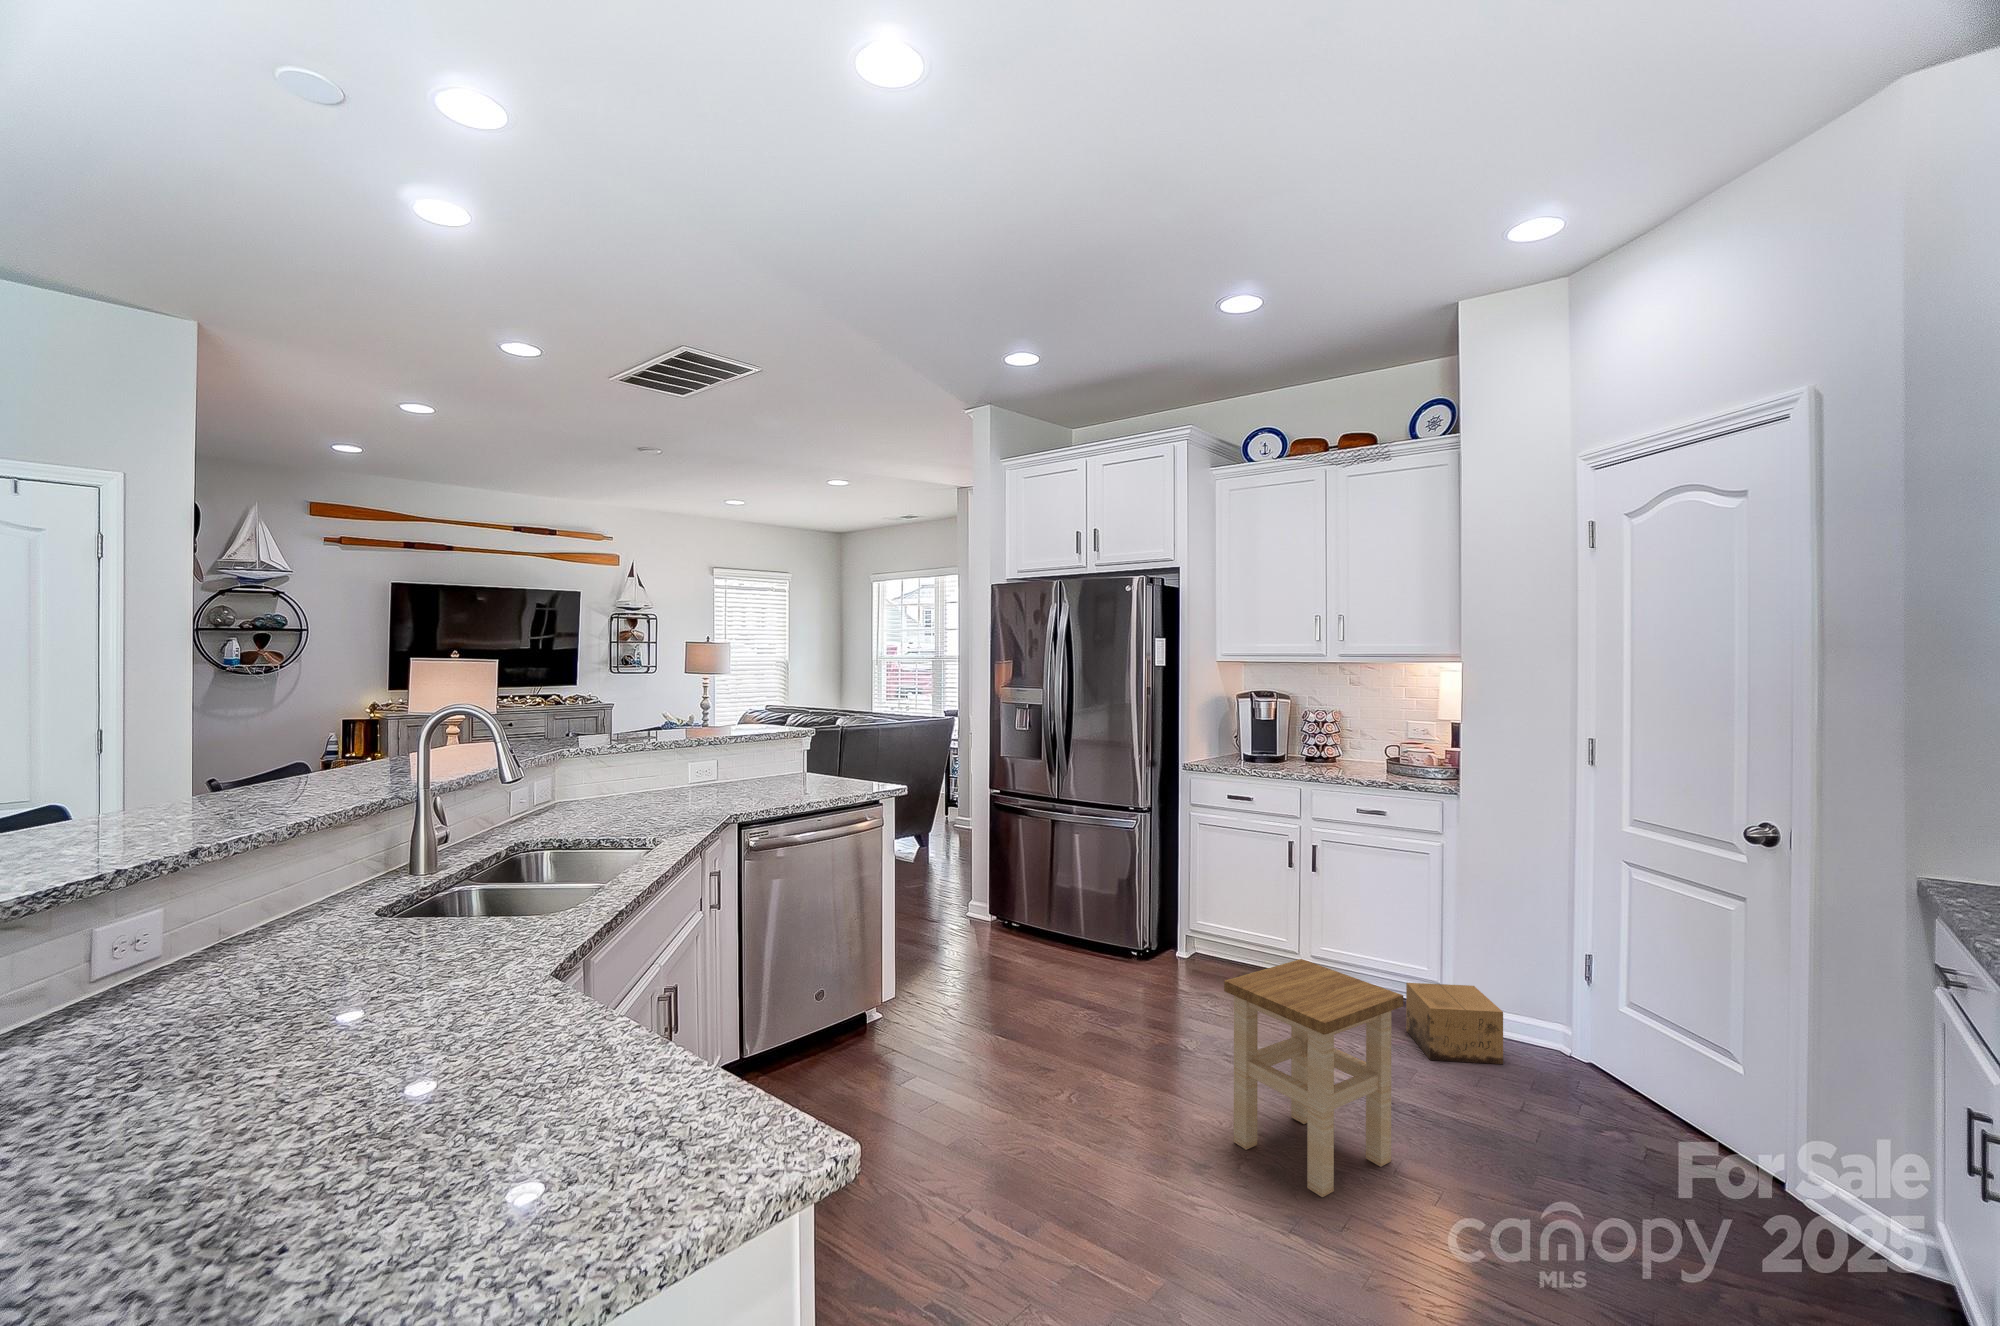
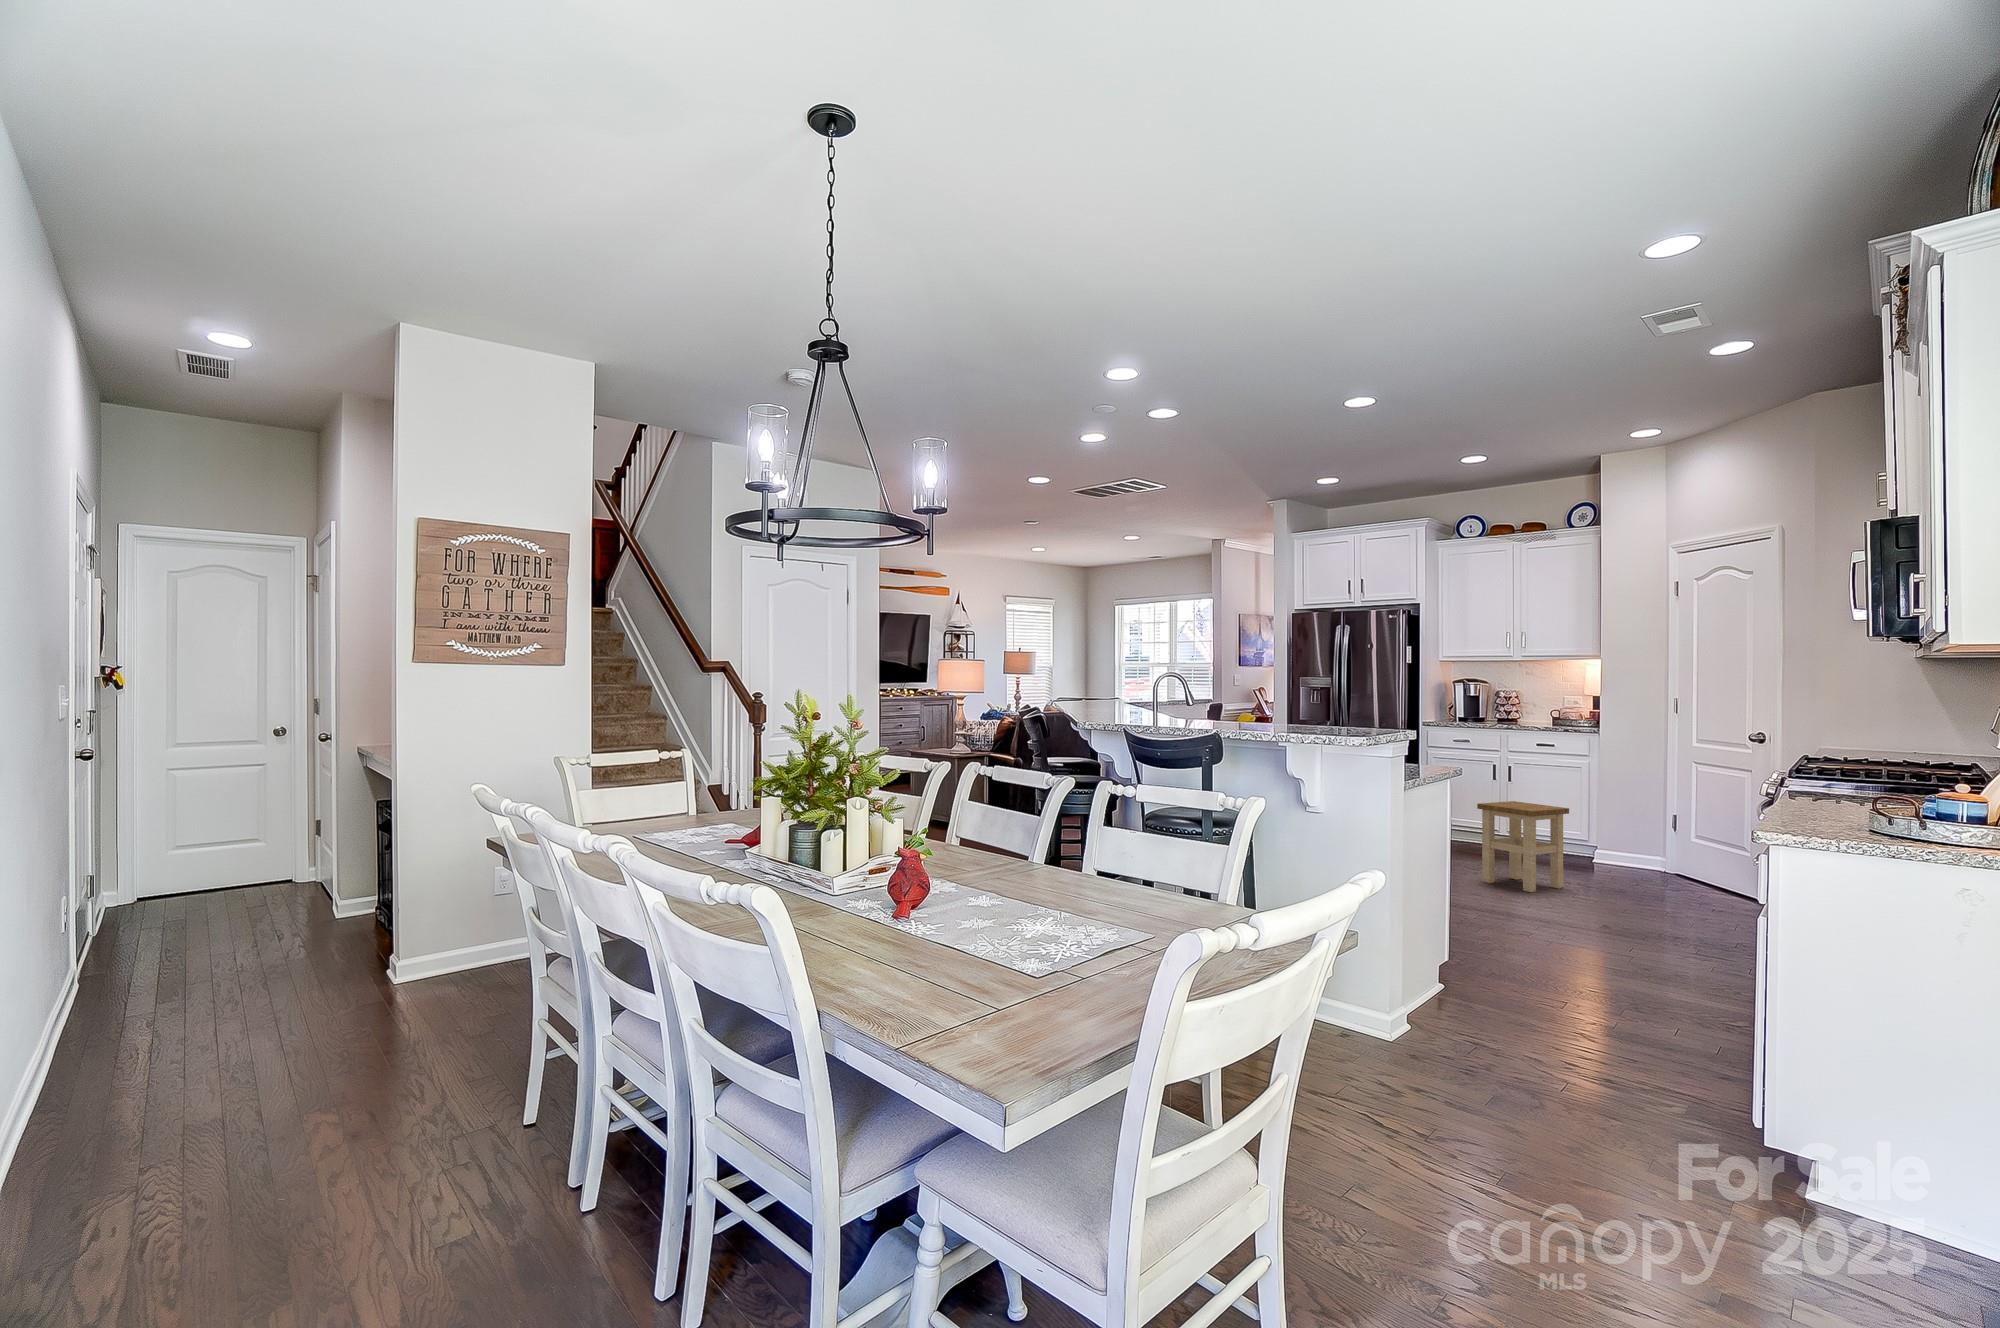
cardboard box: present [1406,983,1503,1064] -> none [1568,836,1625,872]

